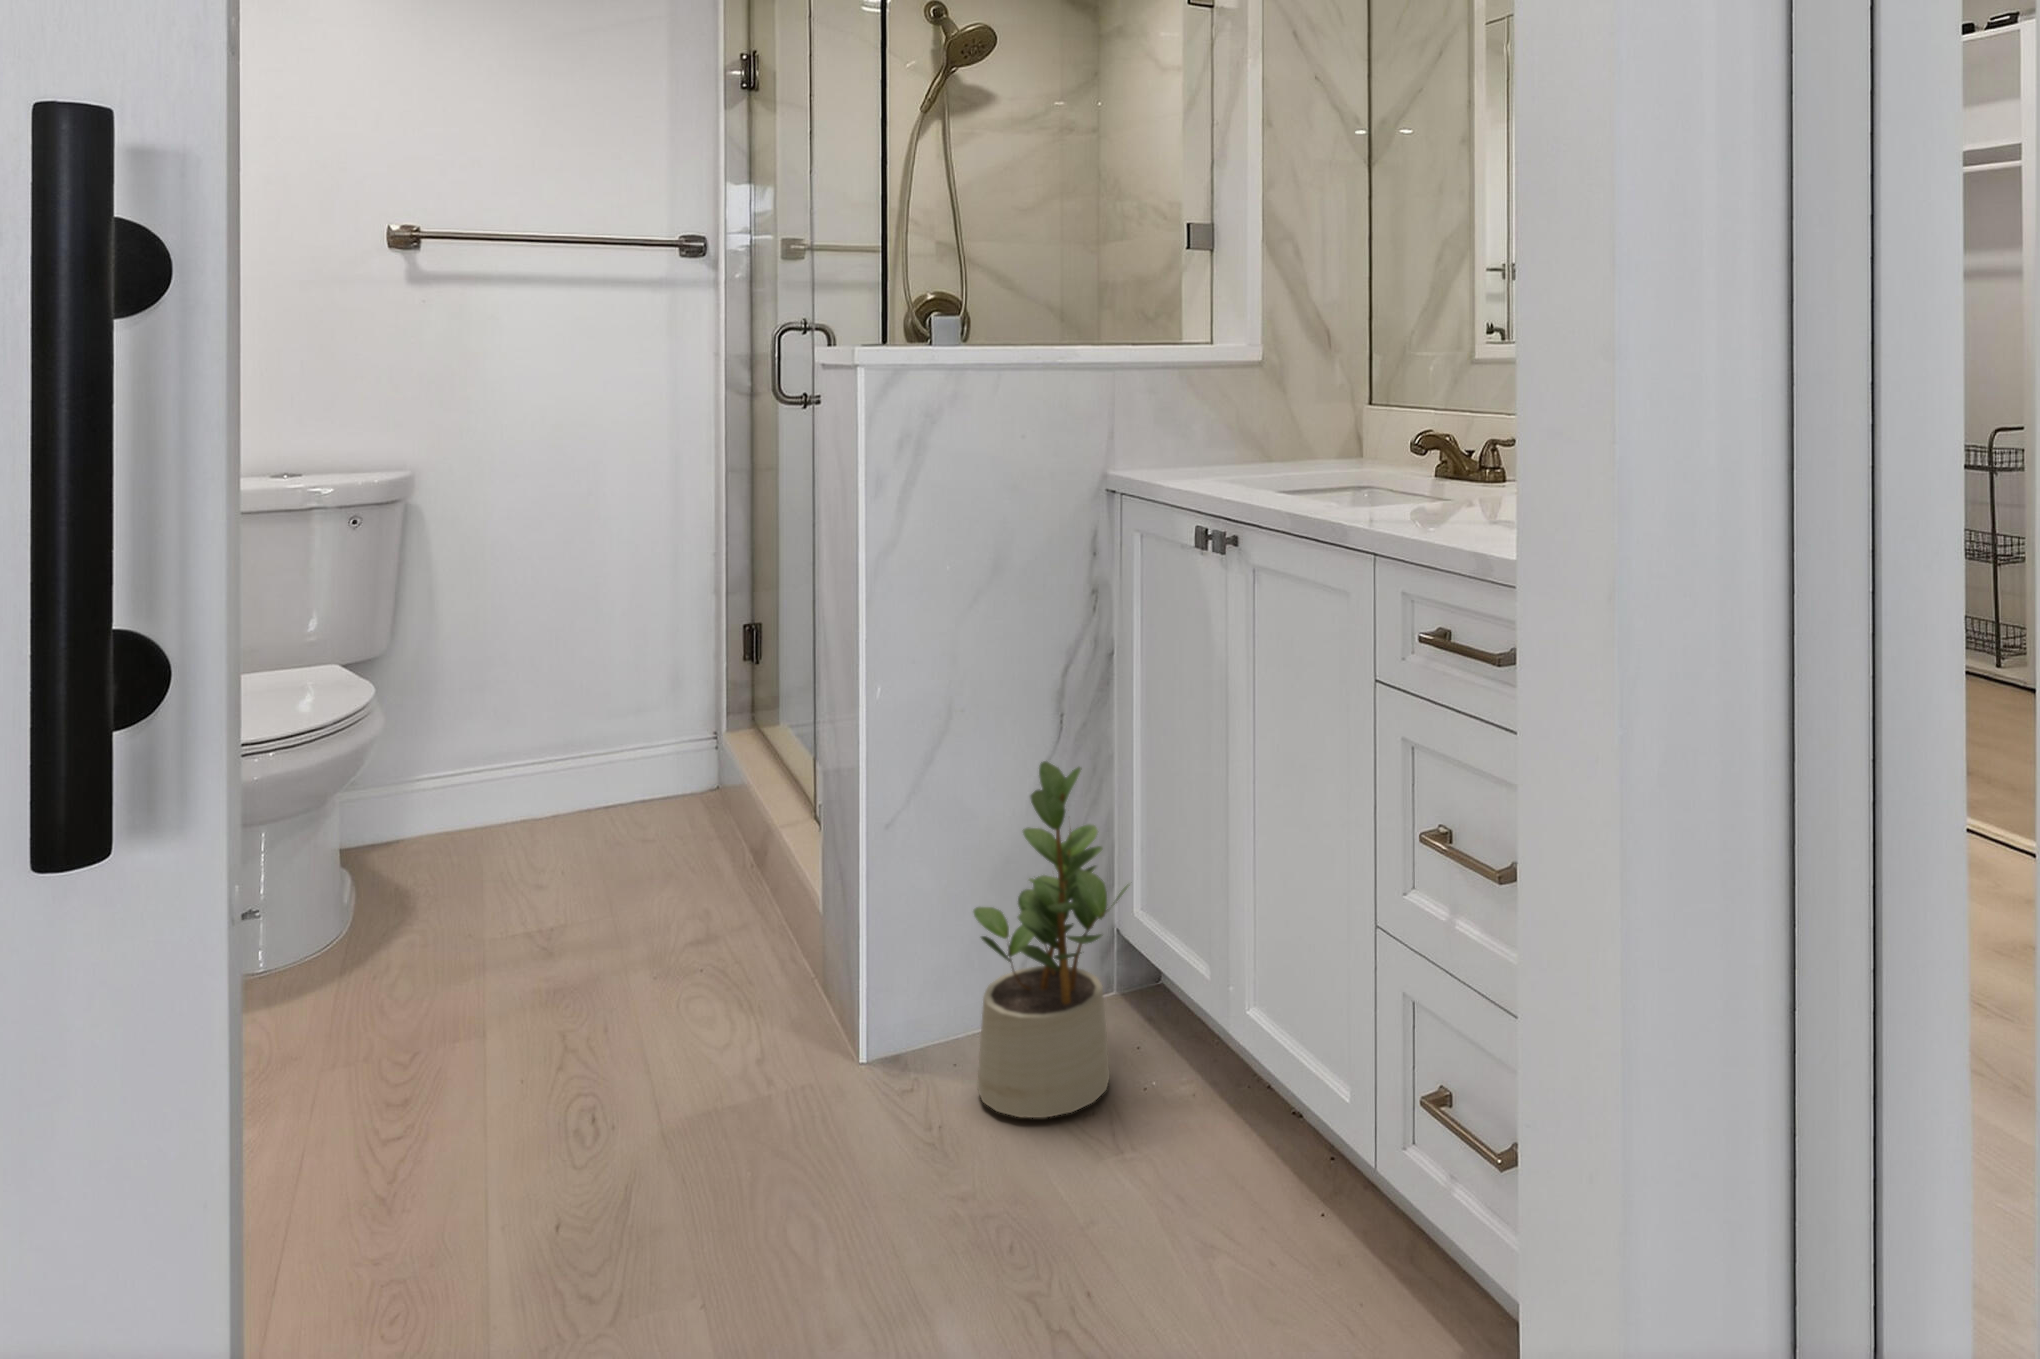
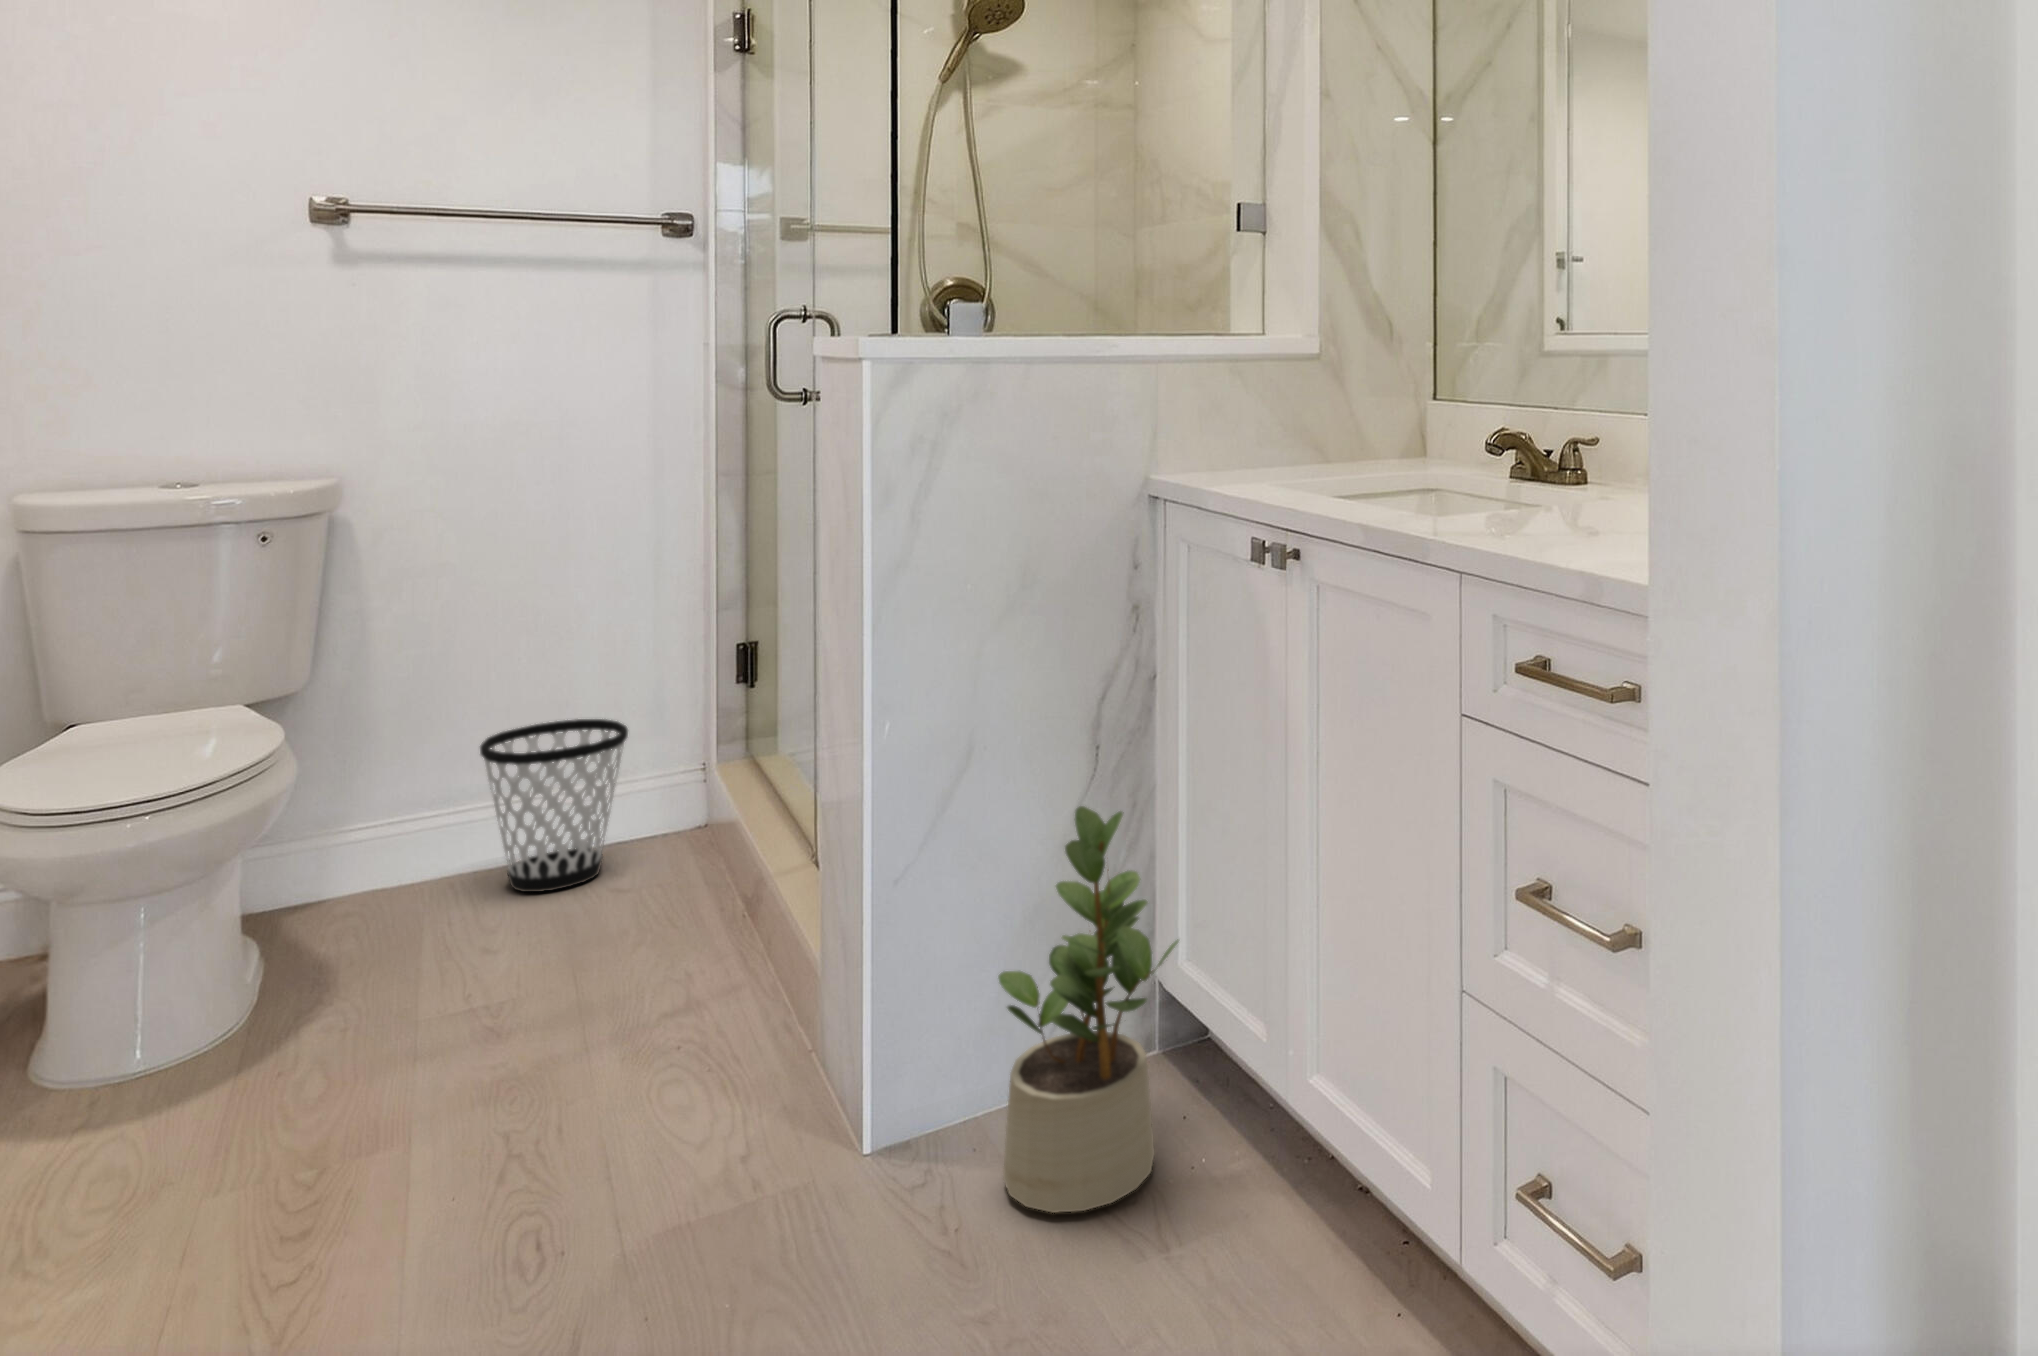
wastebasket: none [527,690,652,842] -> present [480,719,628,892]

